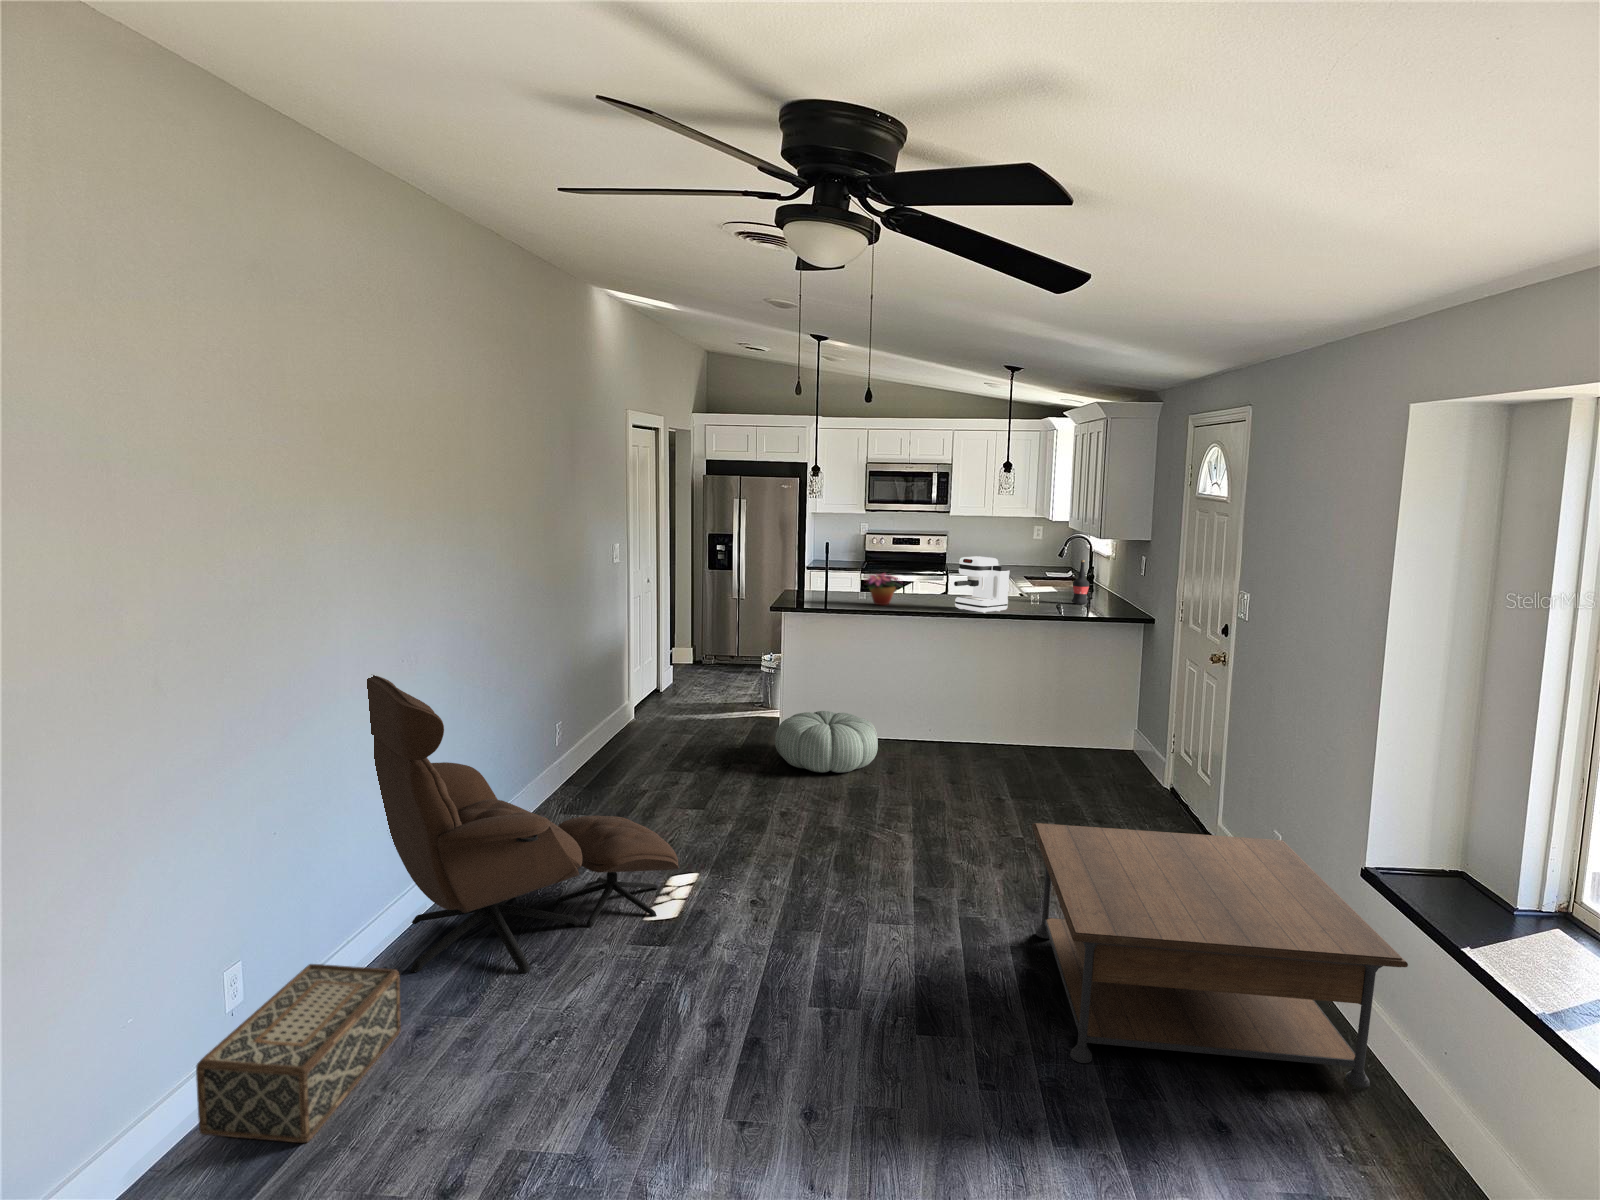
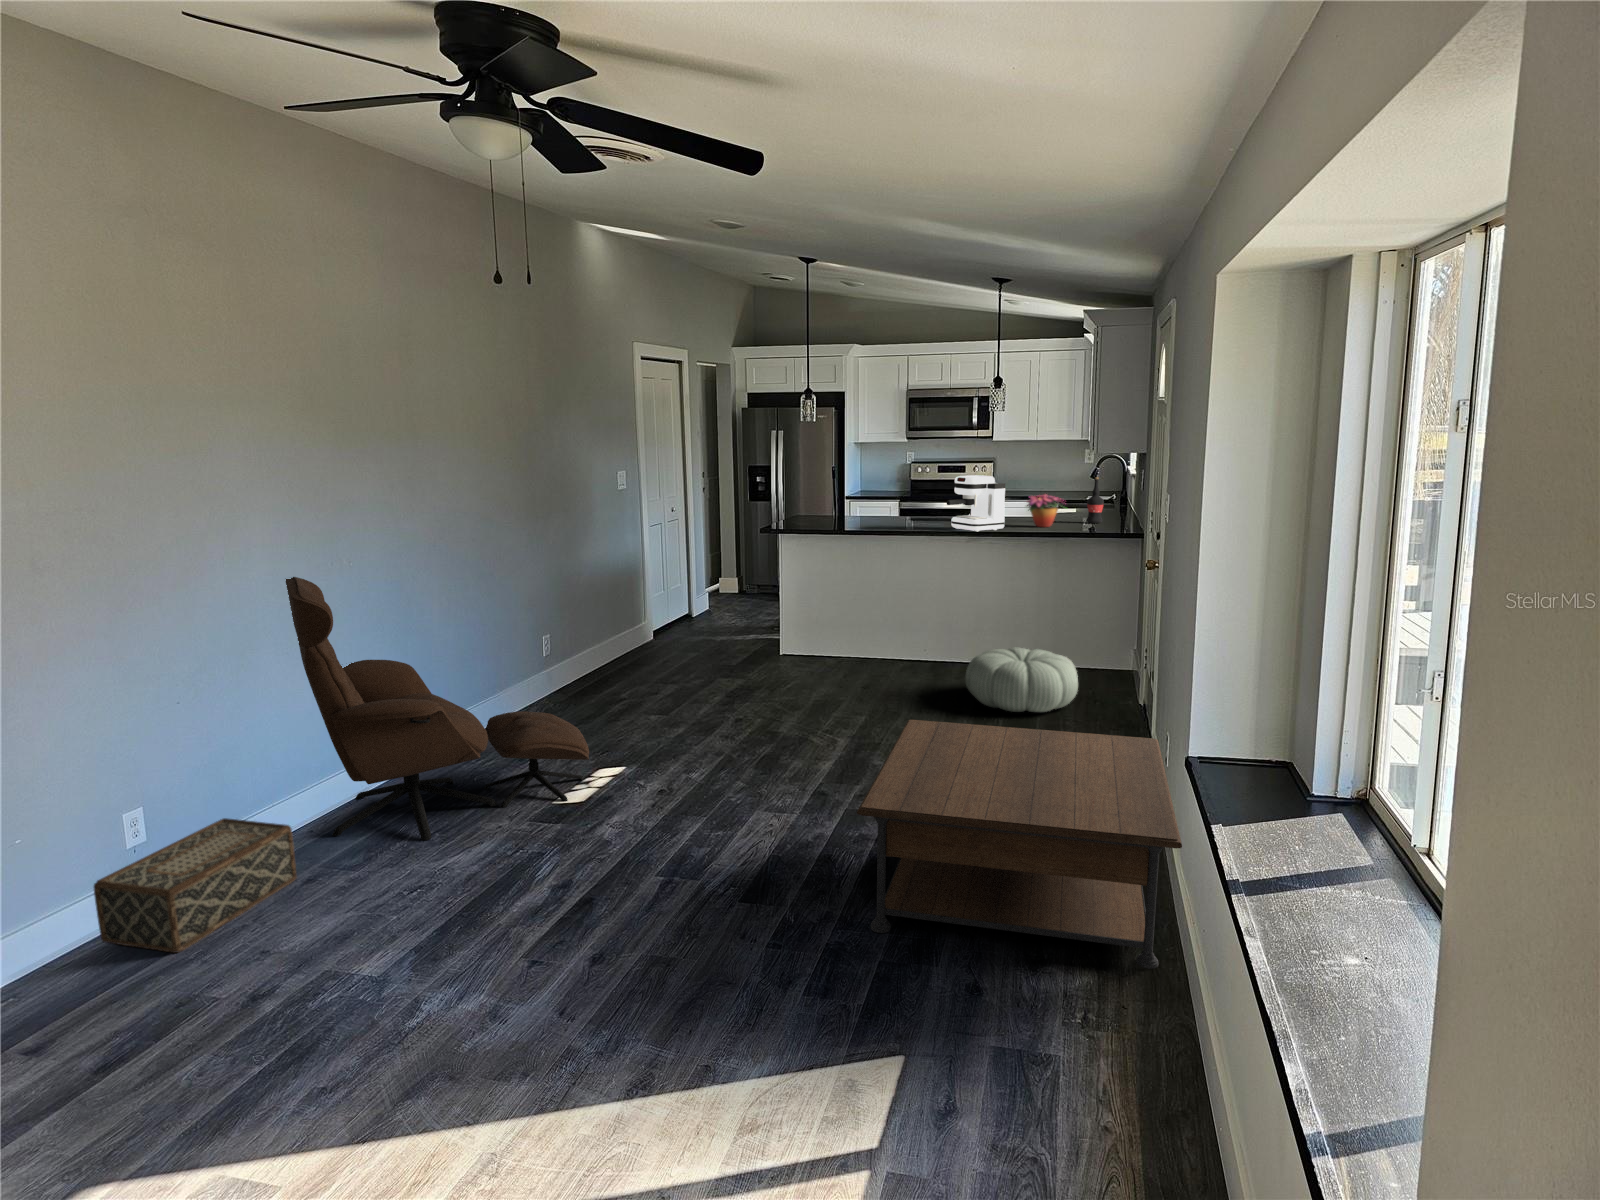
flower arrangement: present [866,574,900,605] -> present [1027,495,1066,527]
pouf: present [775,711,878,772] -> present [966,648,1078,712]

